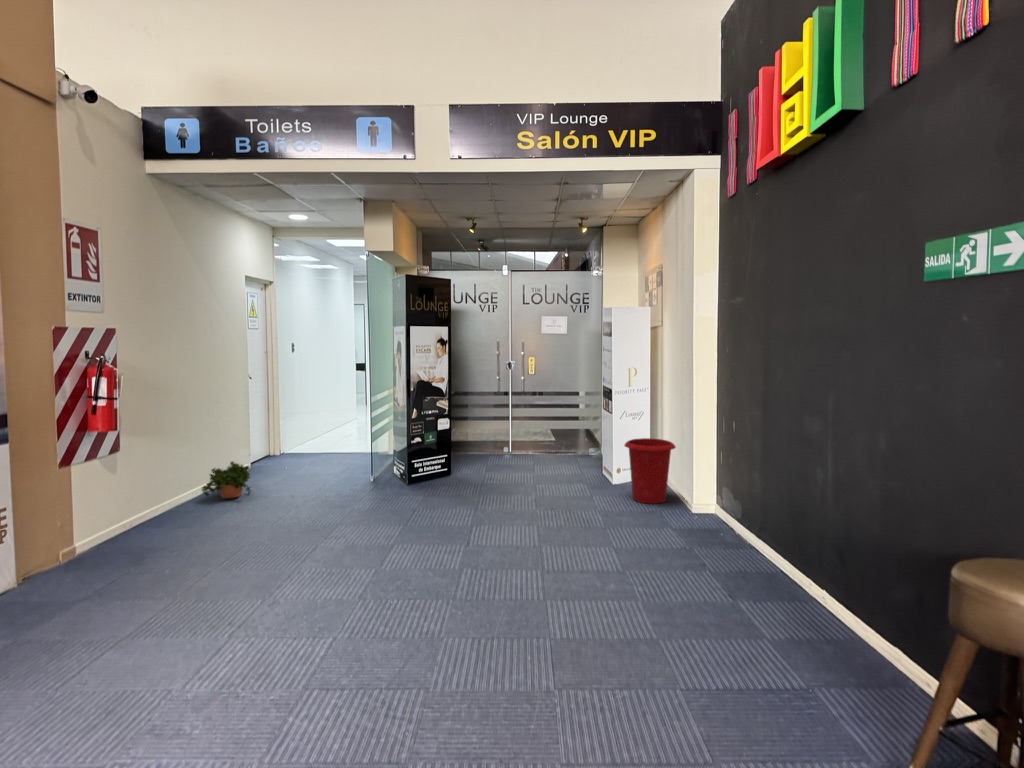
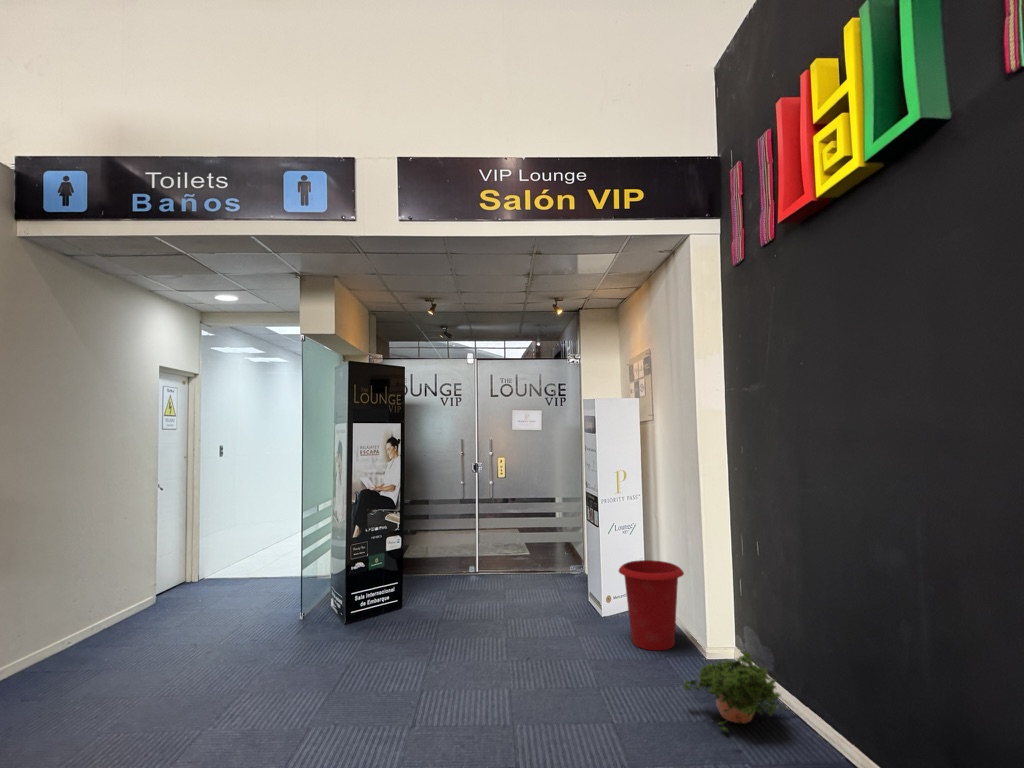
potted plant: present [202,462,251,498] -> present [683,652,785,730]

